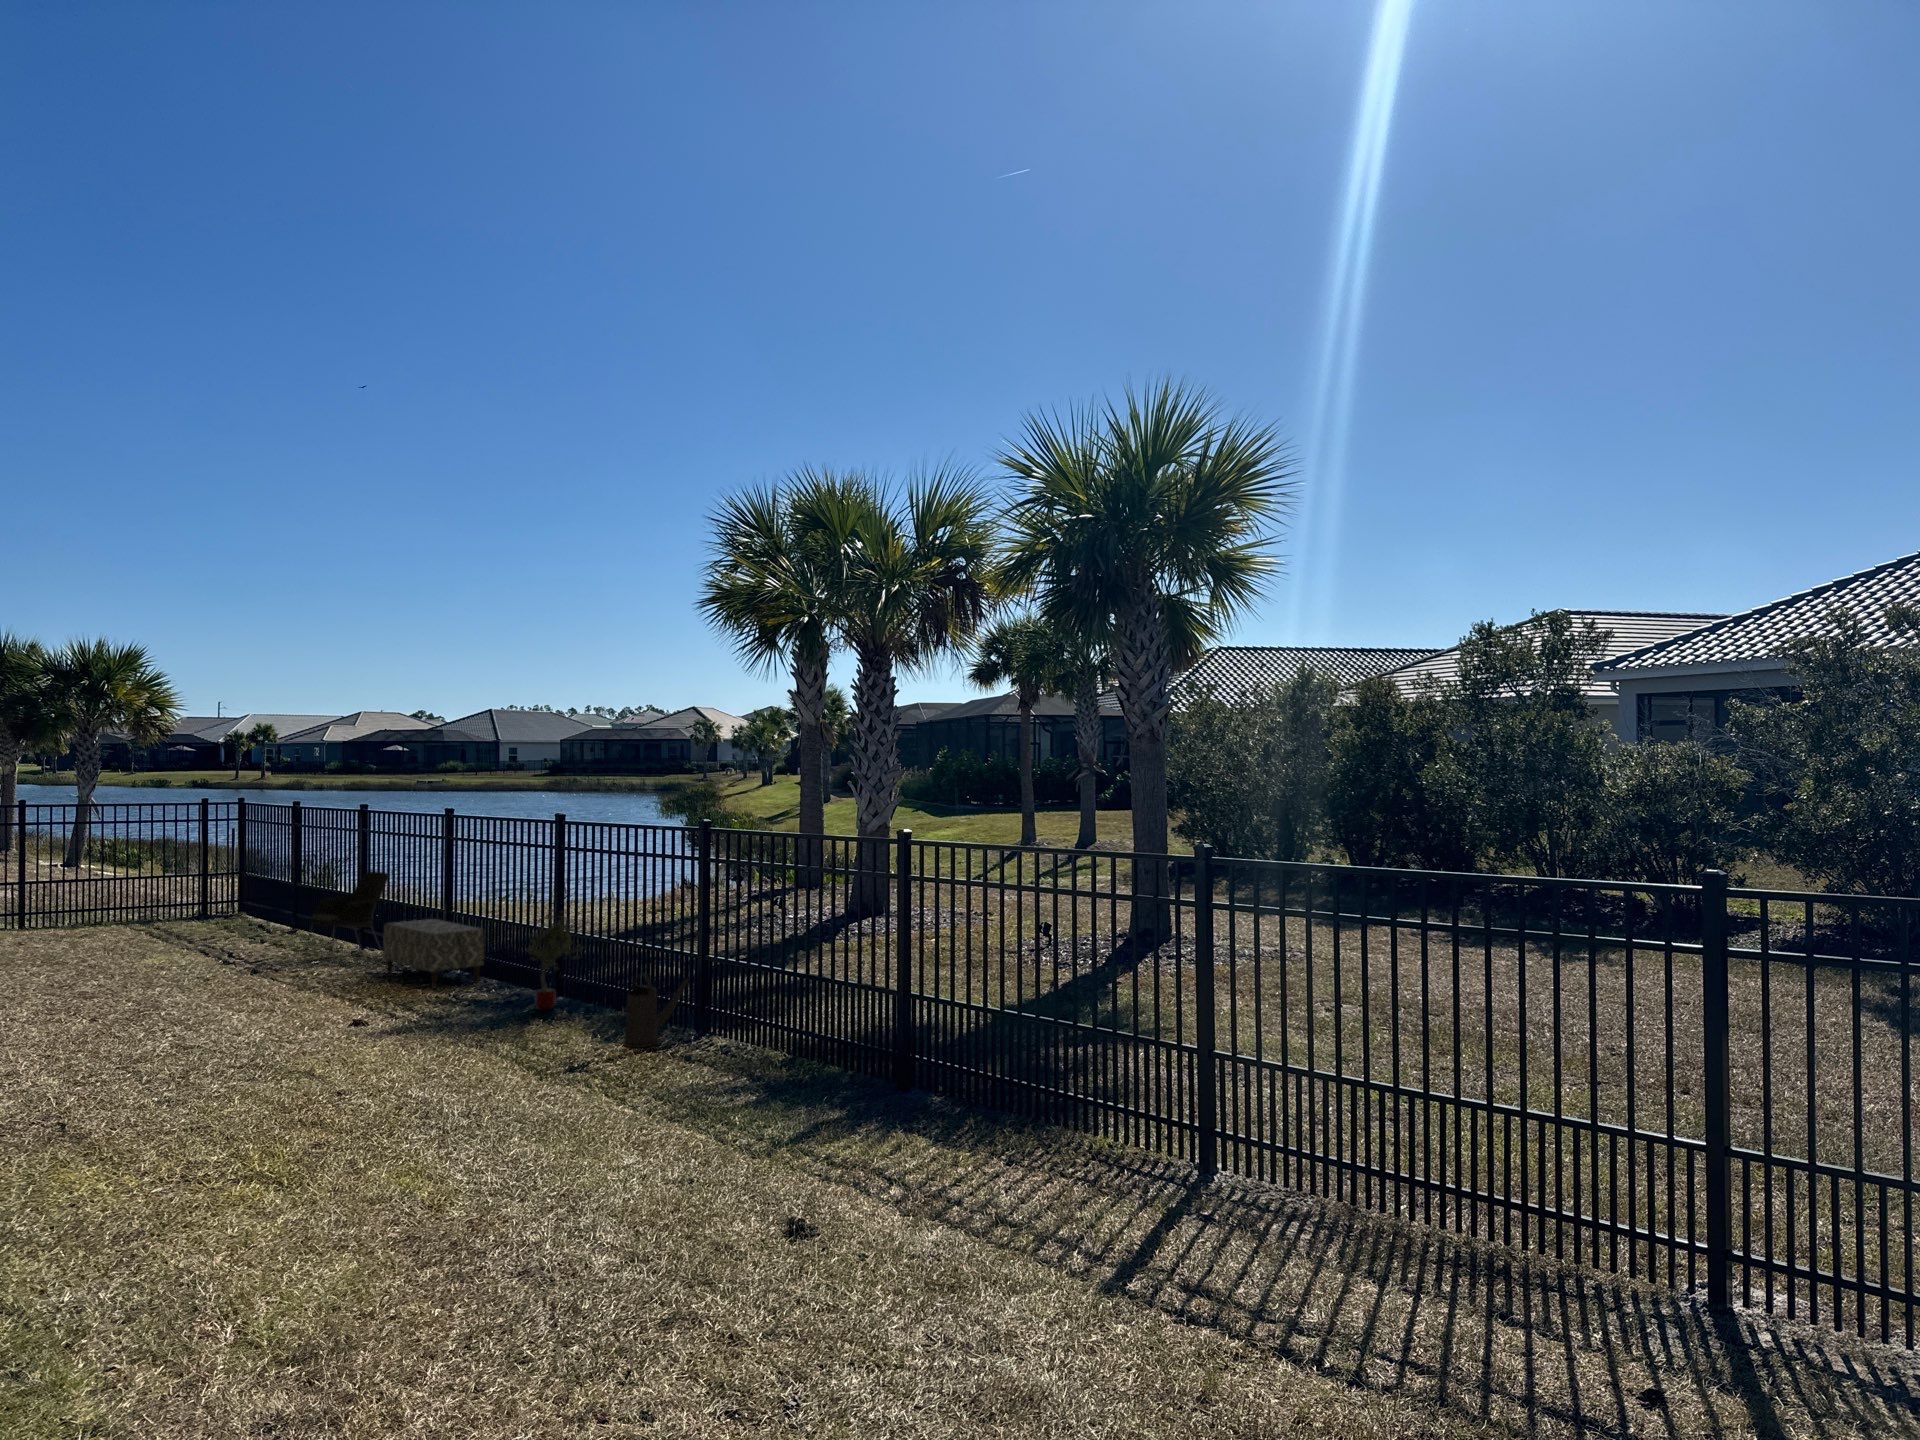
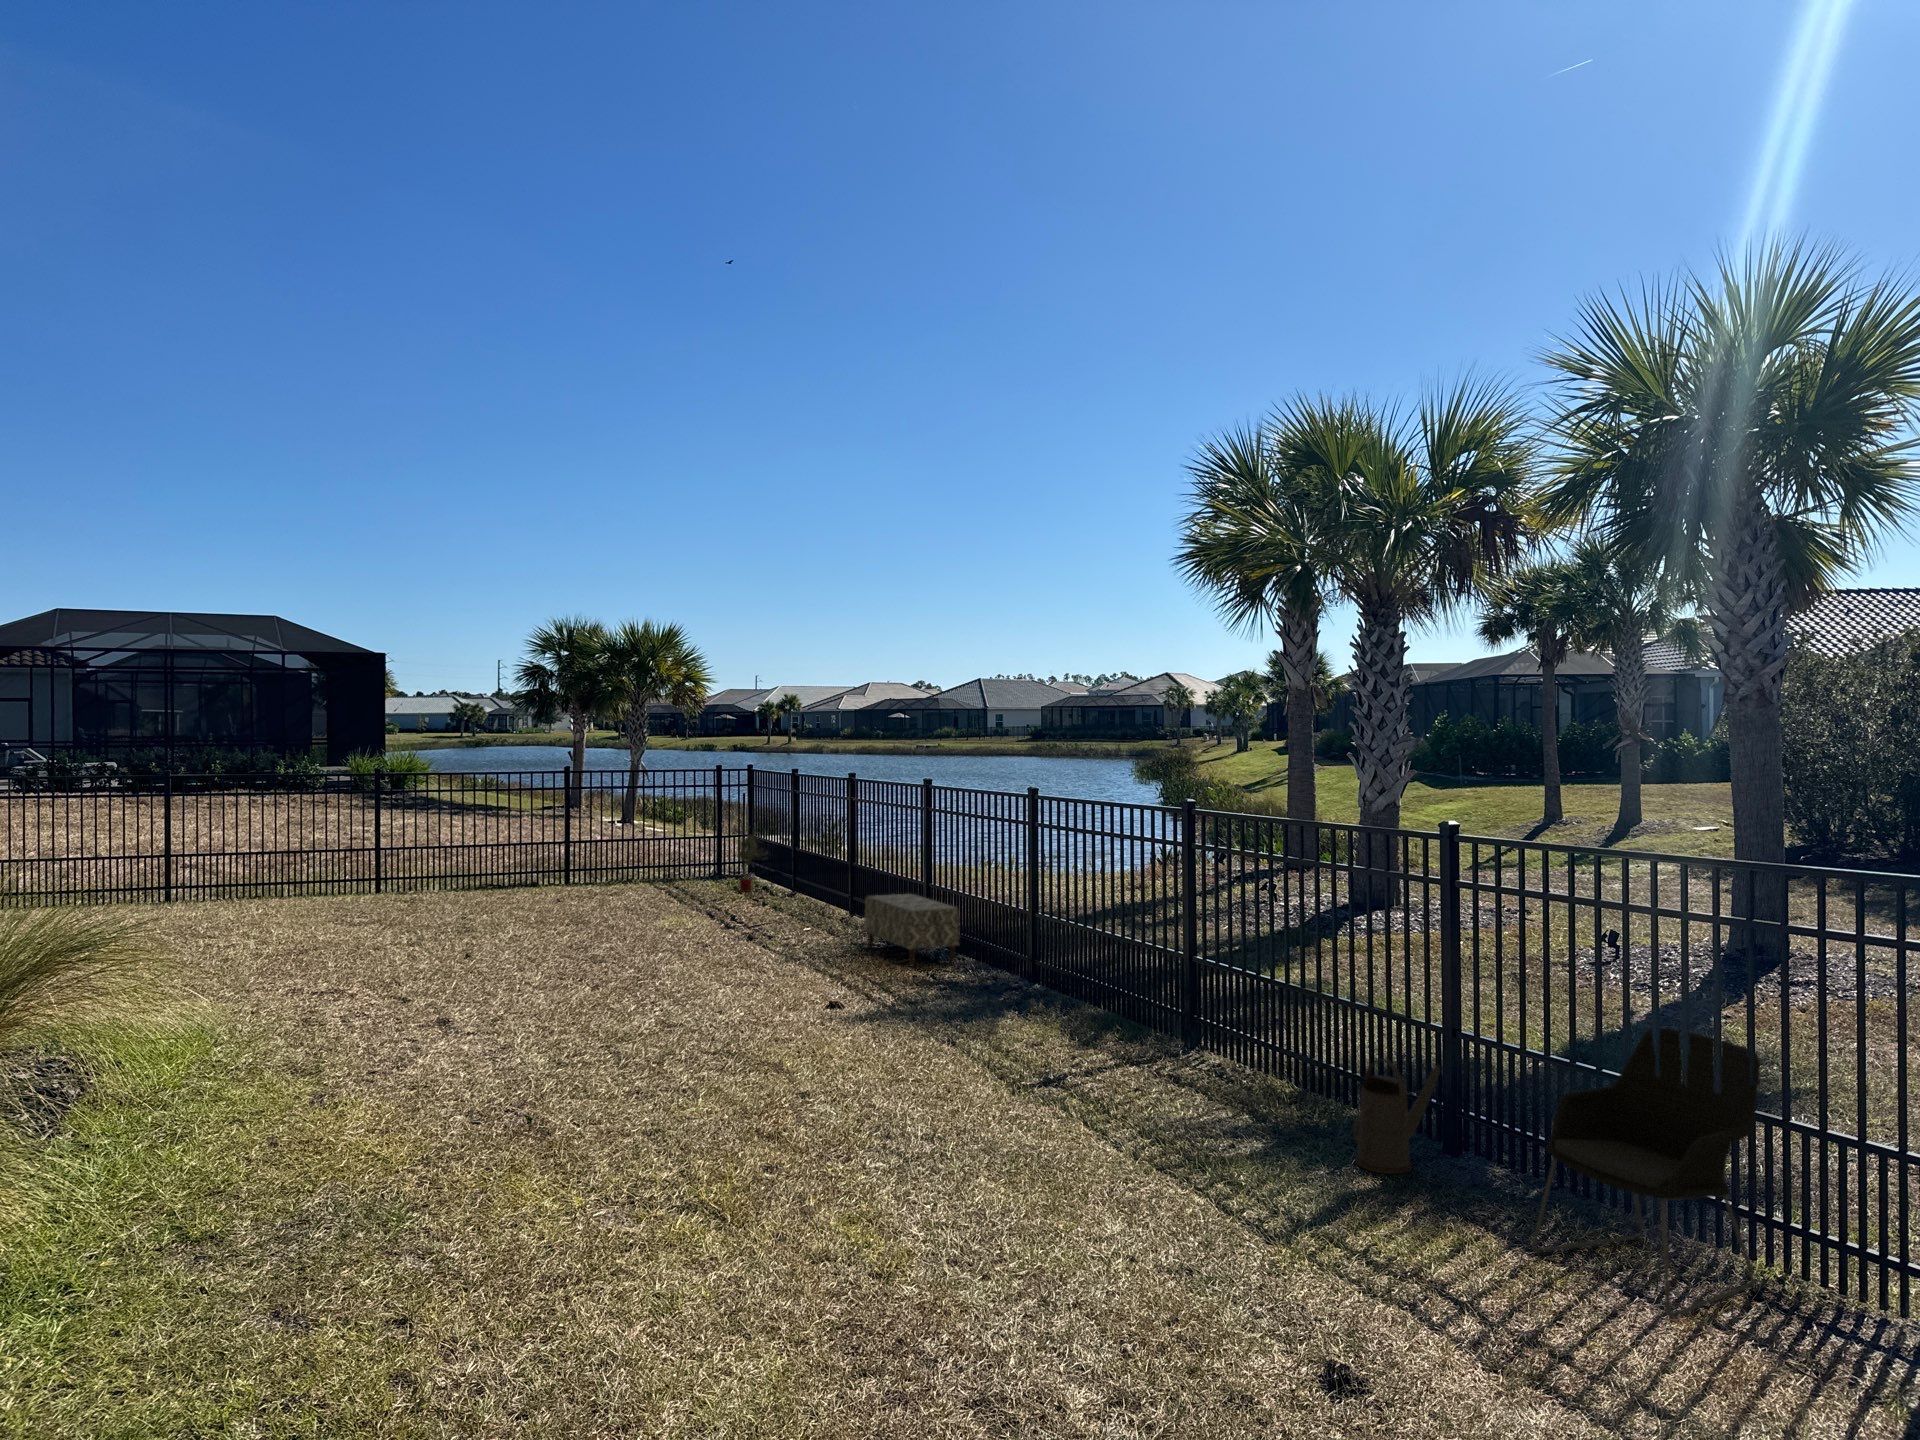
chair: present [304,871,389,967] -> present [1531,1028,1761,1318]
potted tree: present [526,910,583,1010] -> present [737,826,768,892]
watering can: present [616,974,689,1048] -> present [1353,1059,1440,1174]

